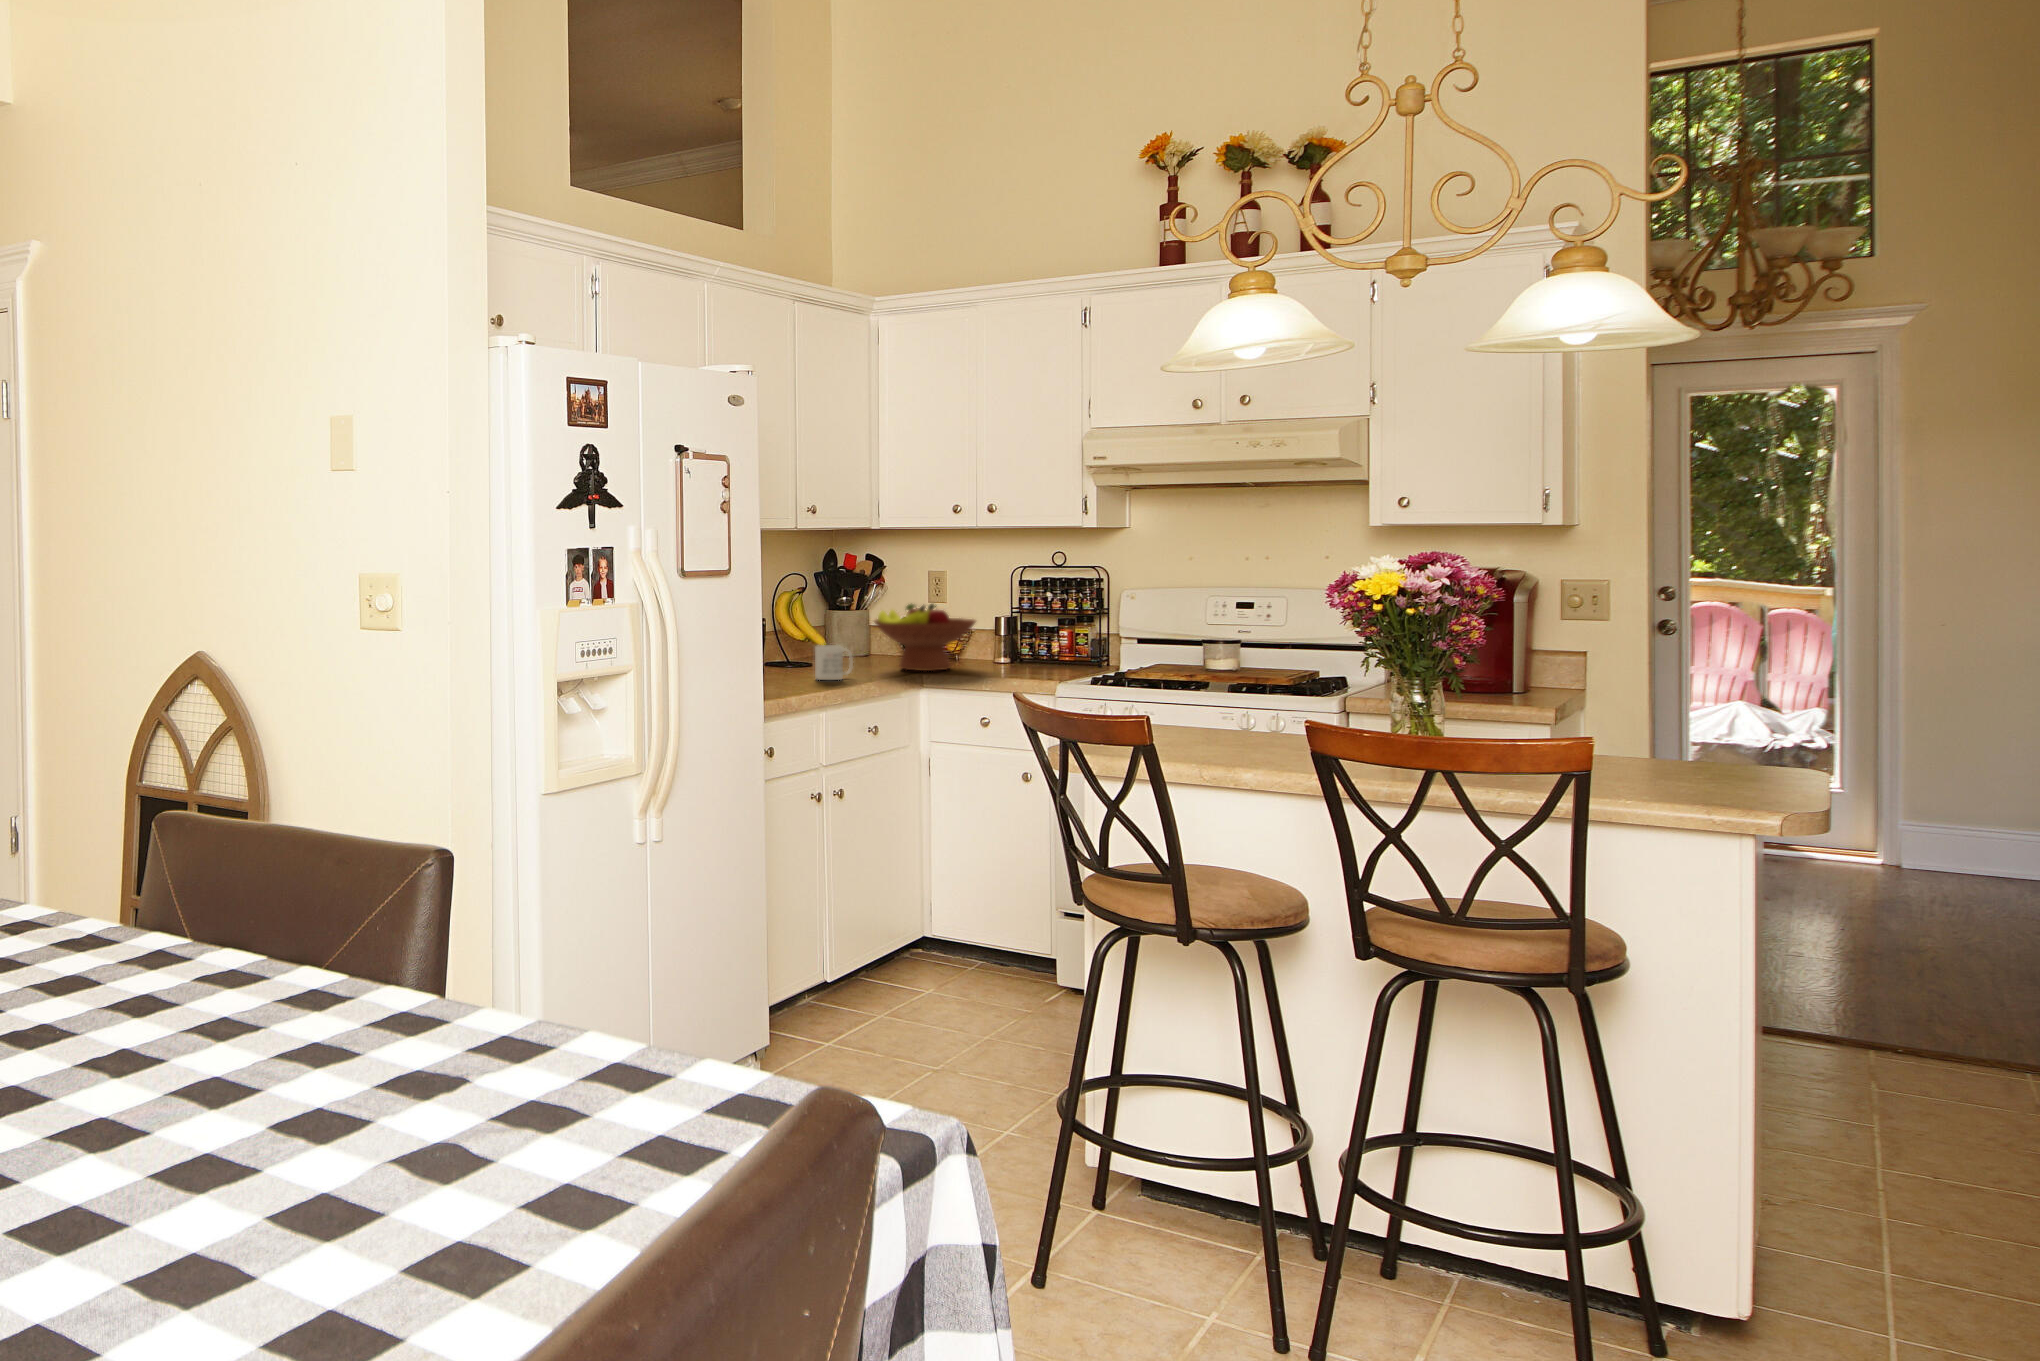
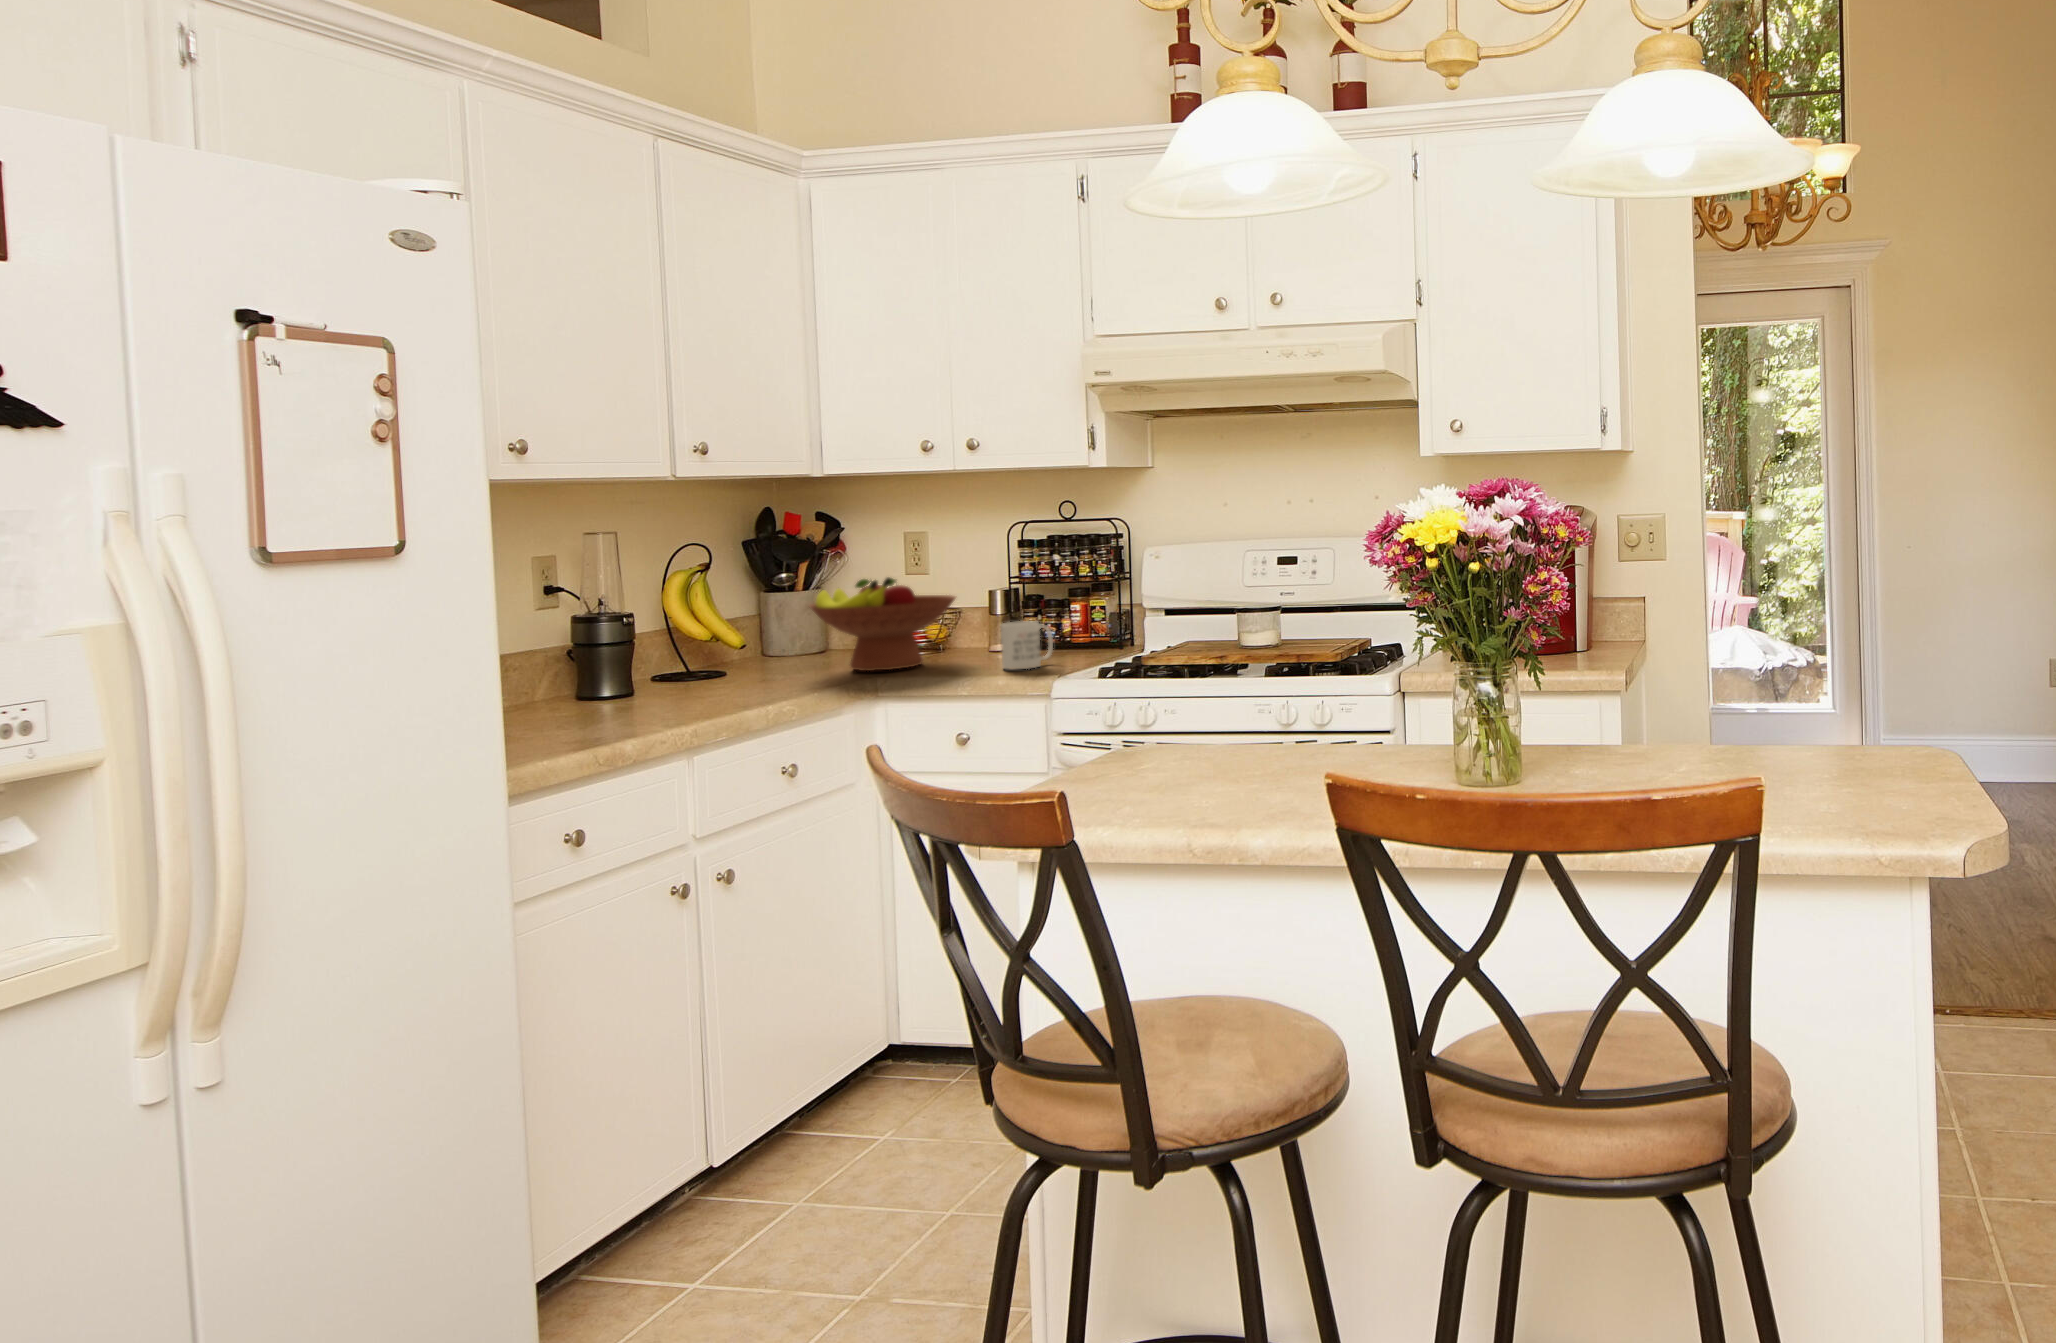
mug: present [815,645,853,680] -> present [1001,621,1053,670]

